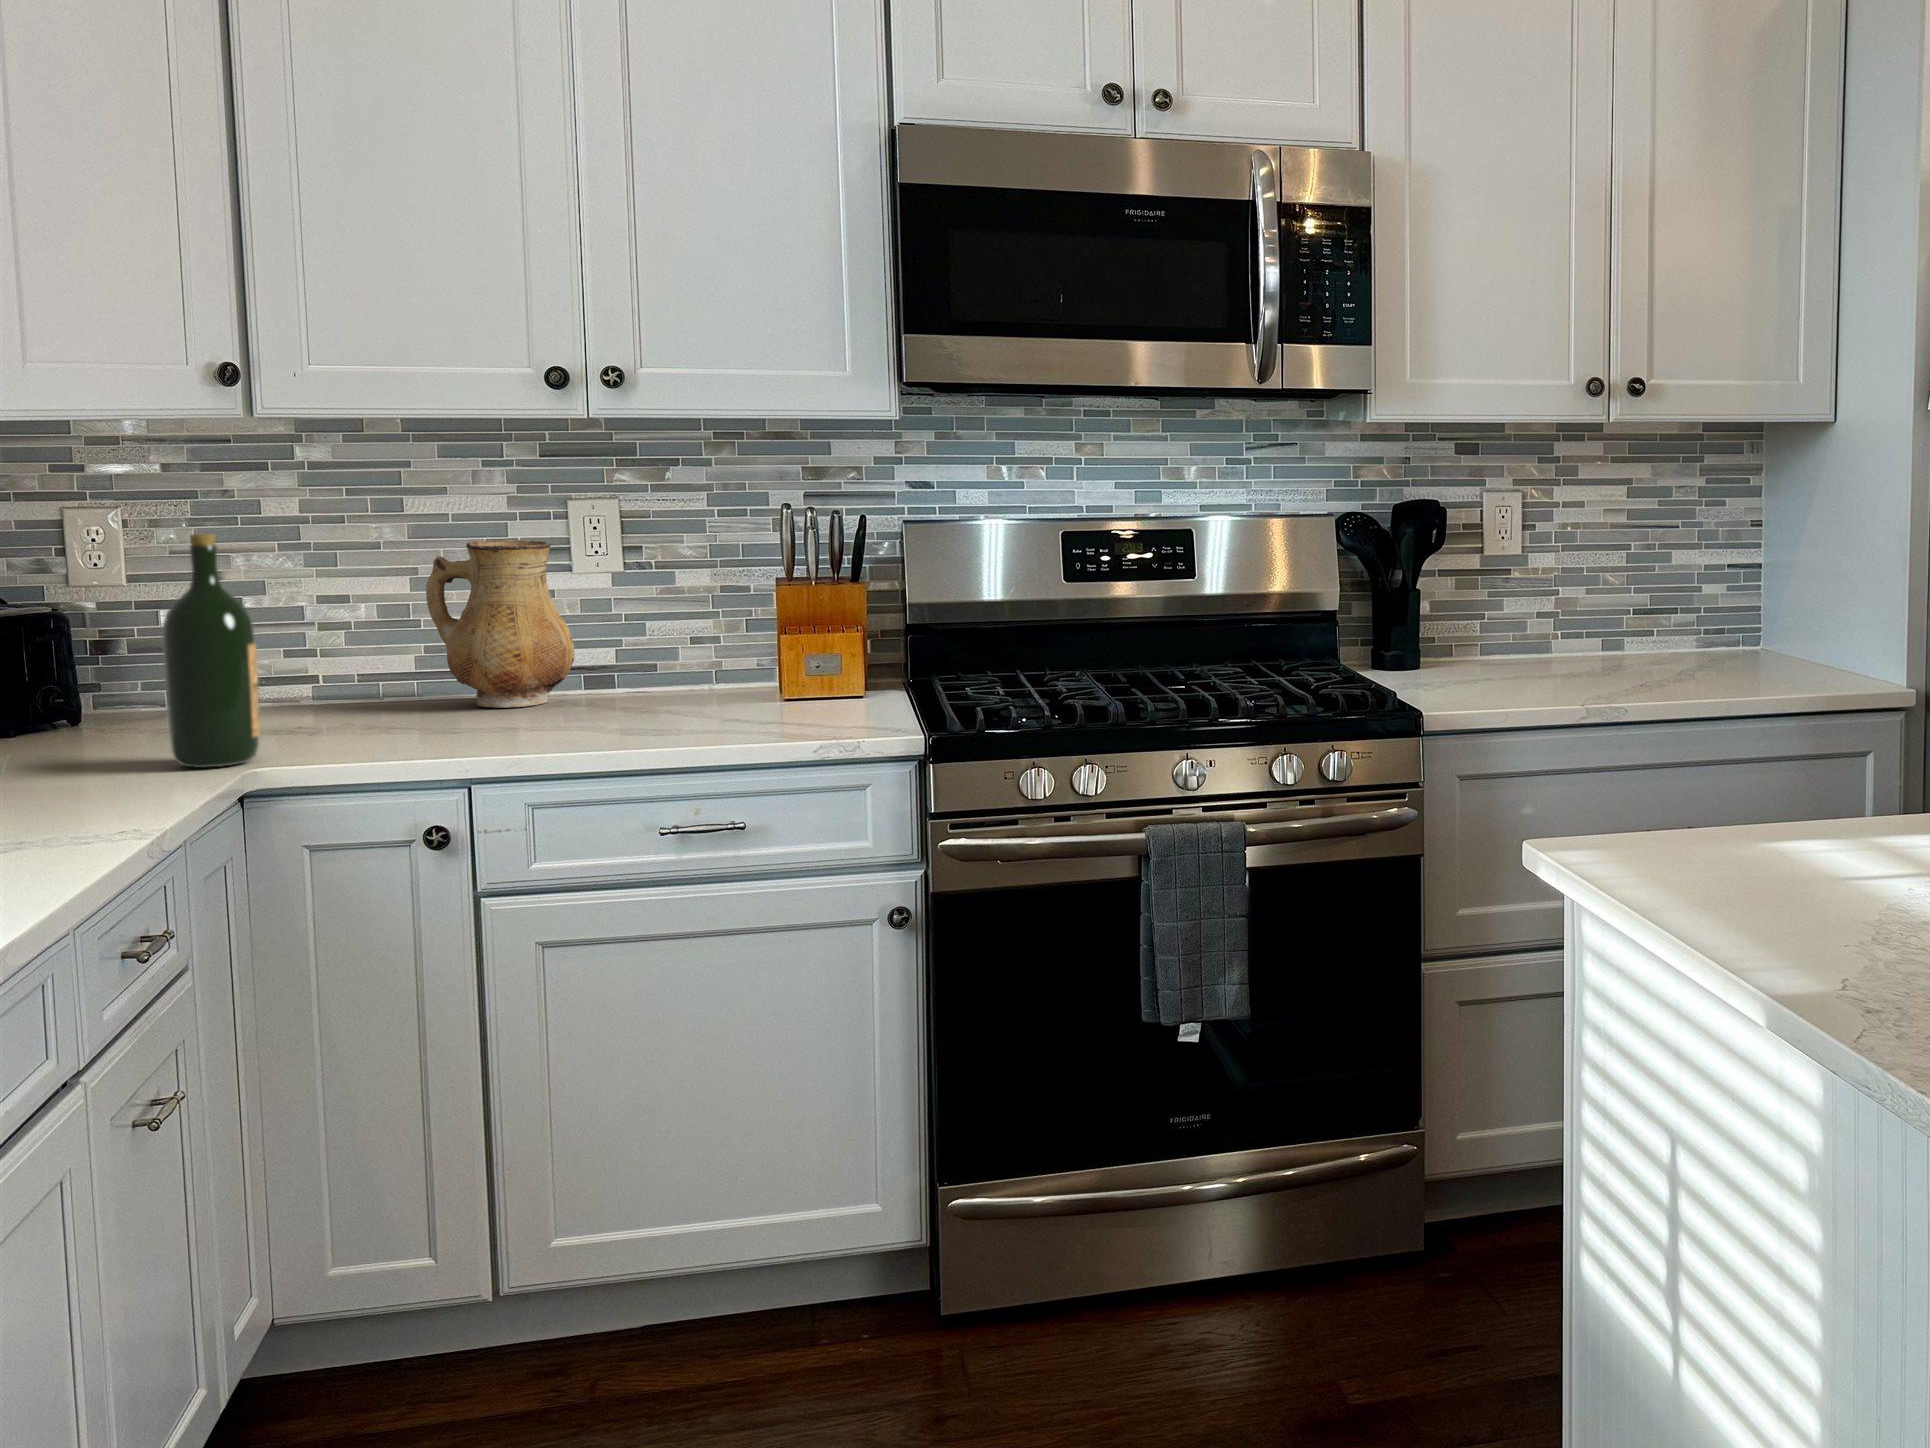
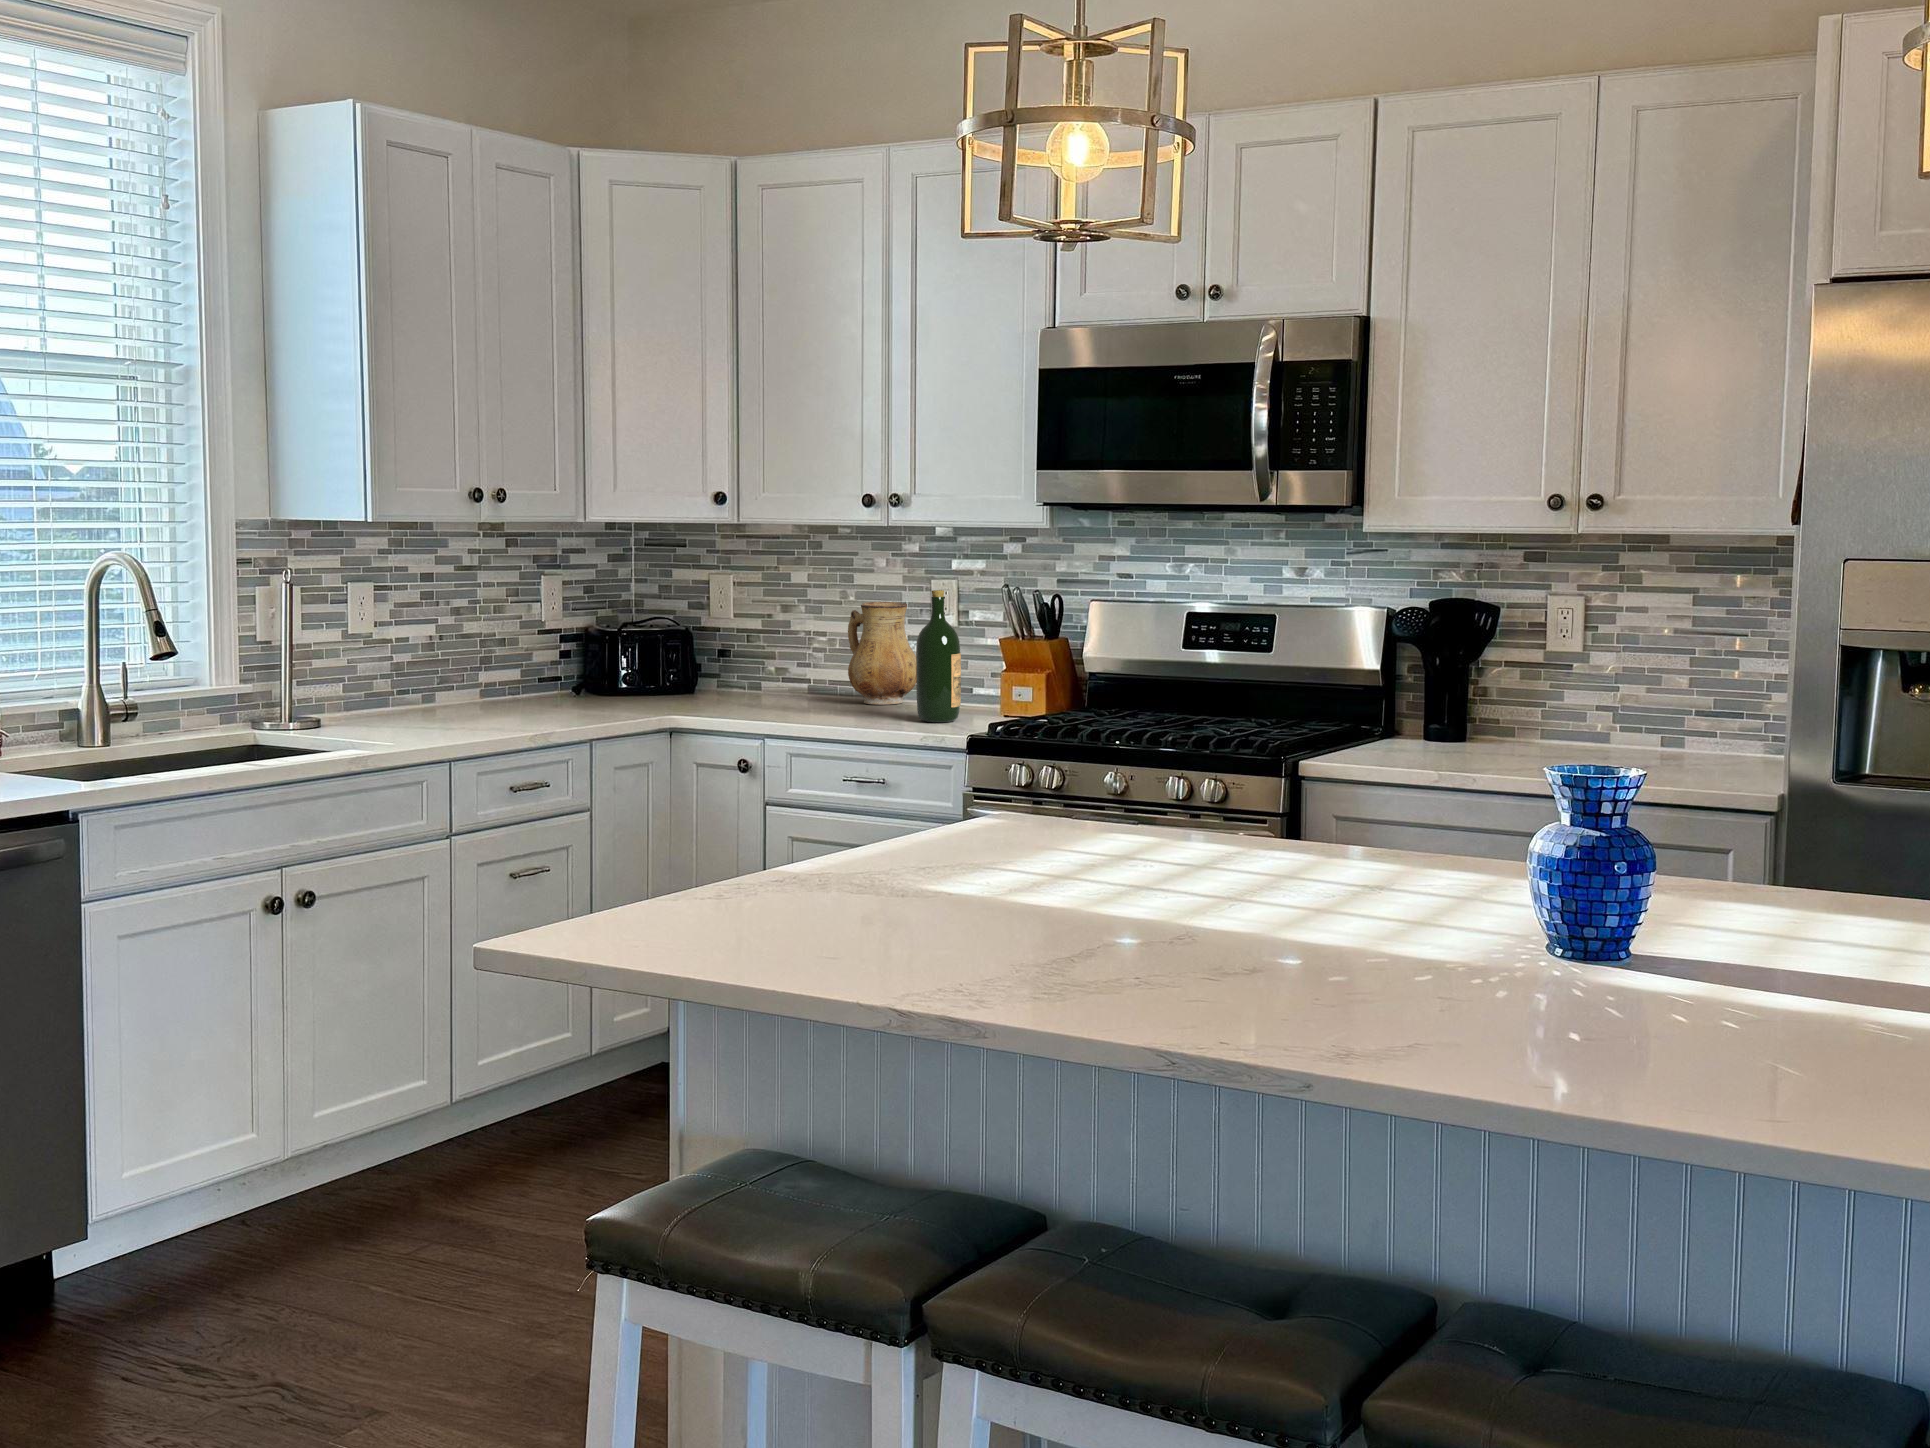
wine bottle: present [162,534,260,768] -> present [916,590,961,722]

